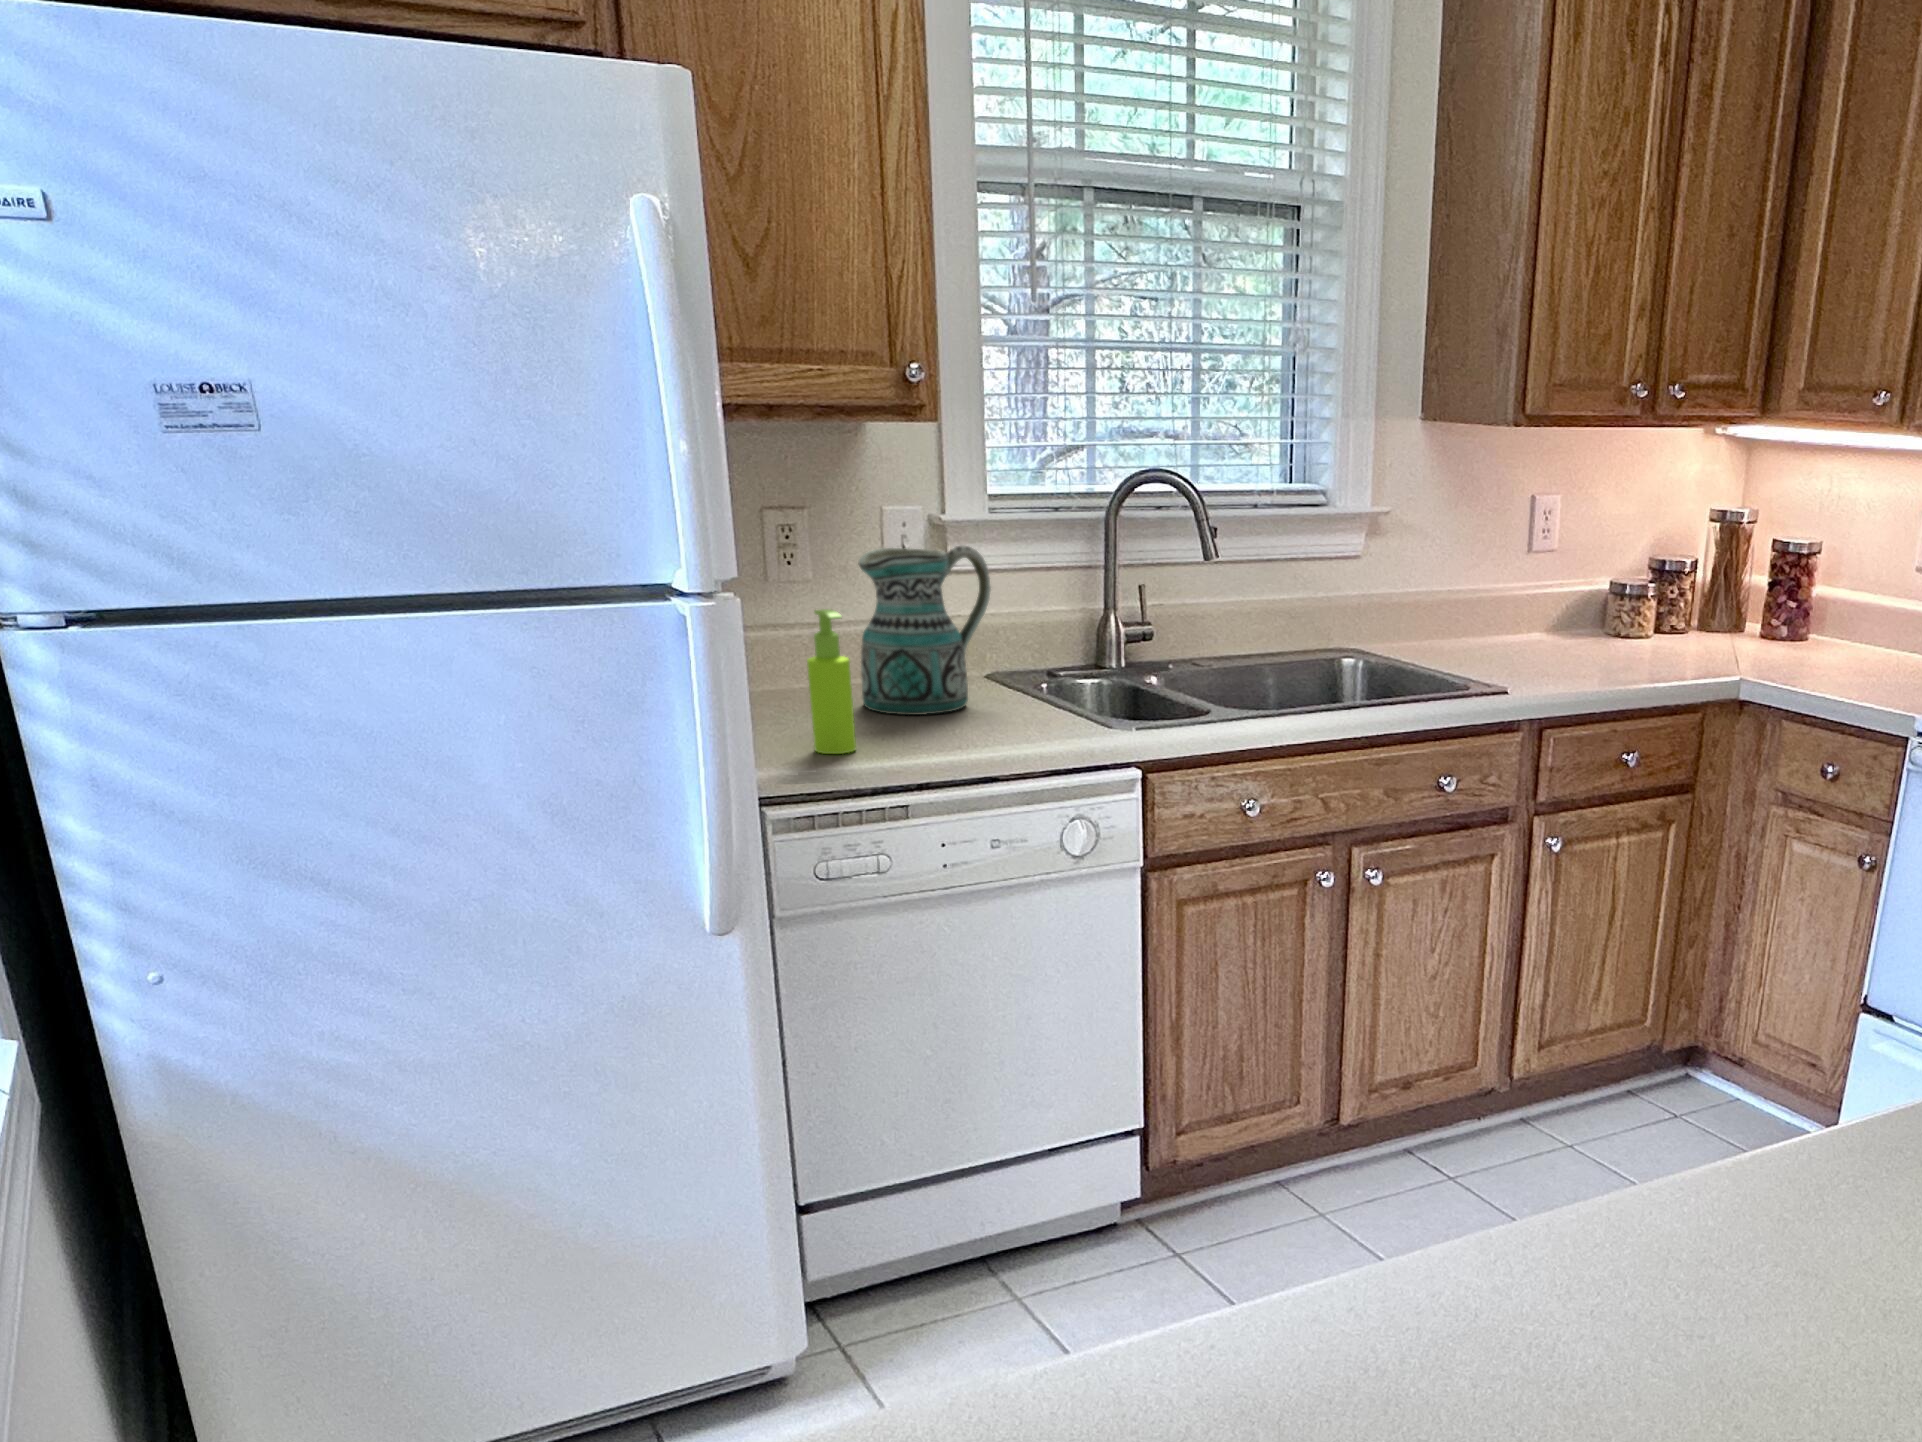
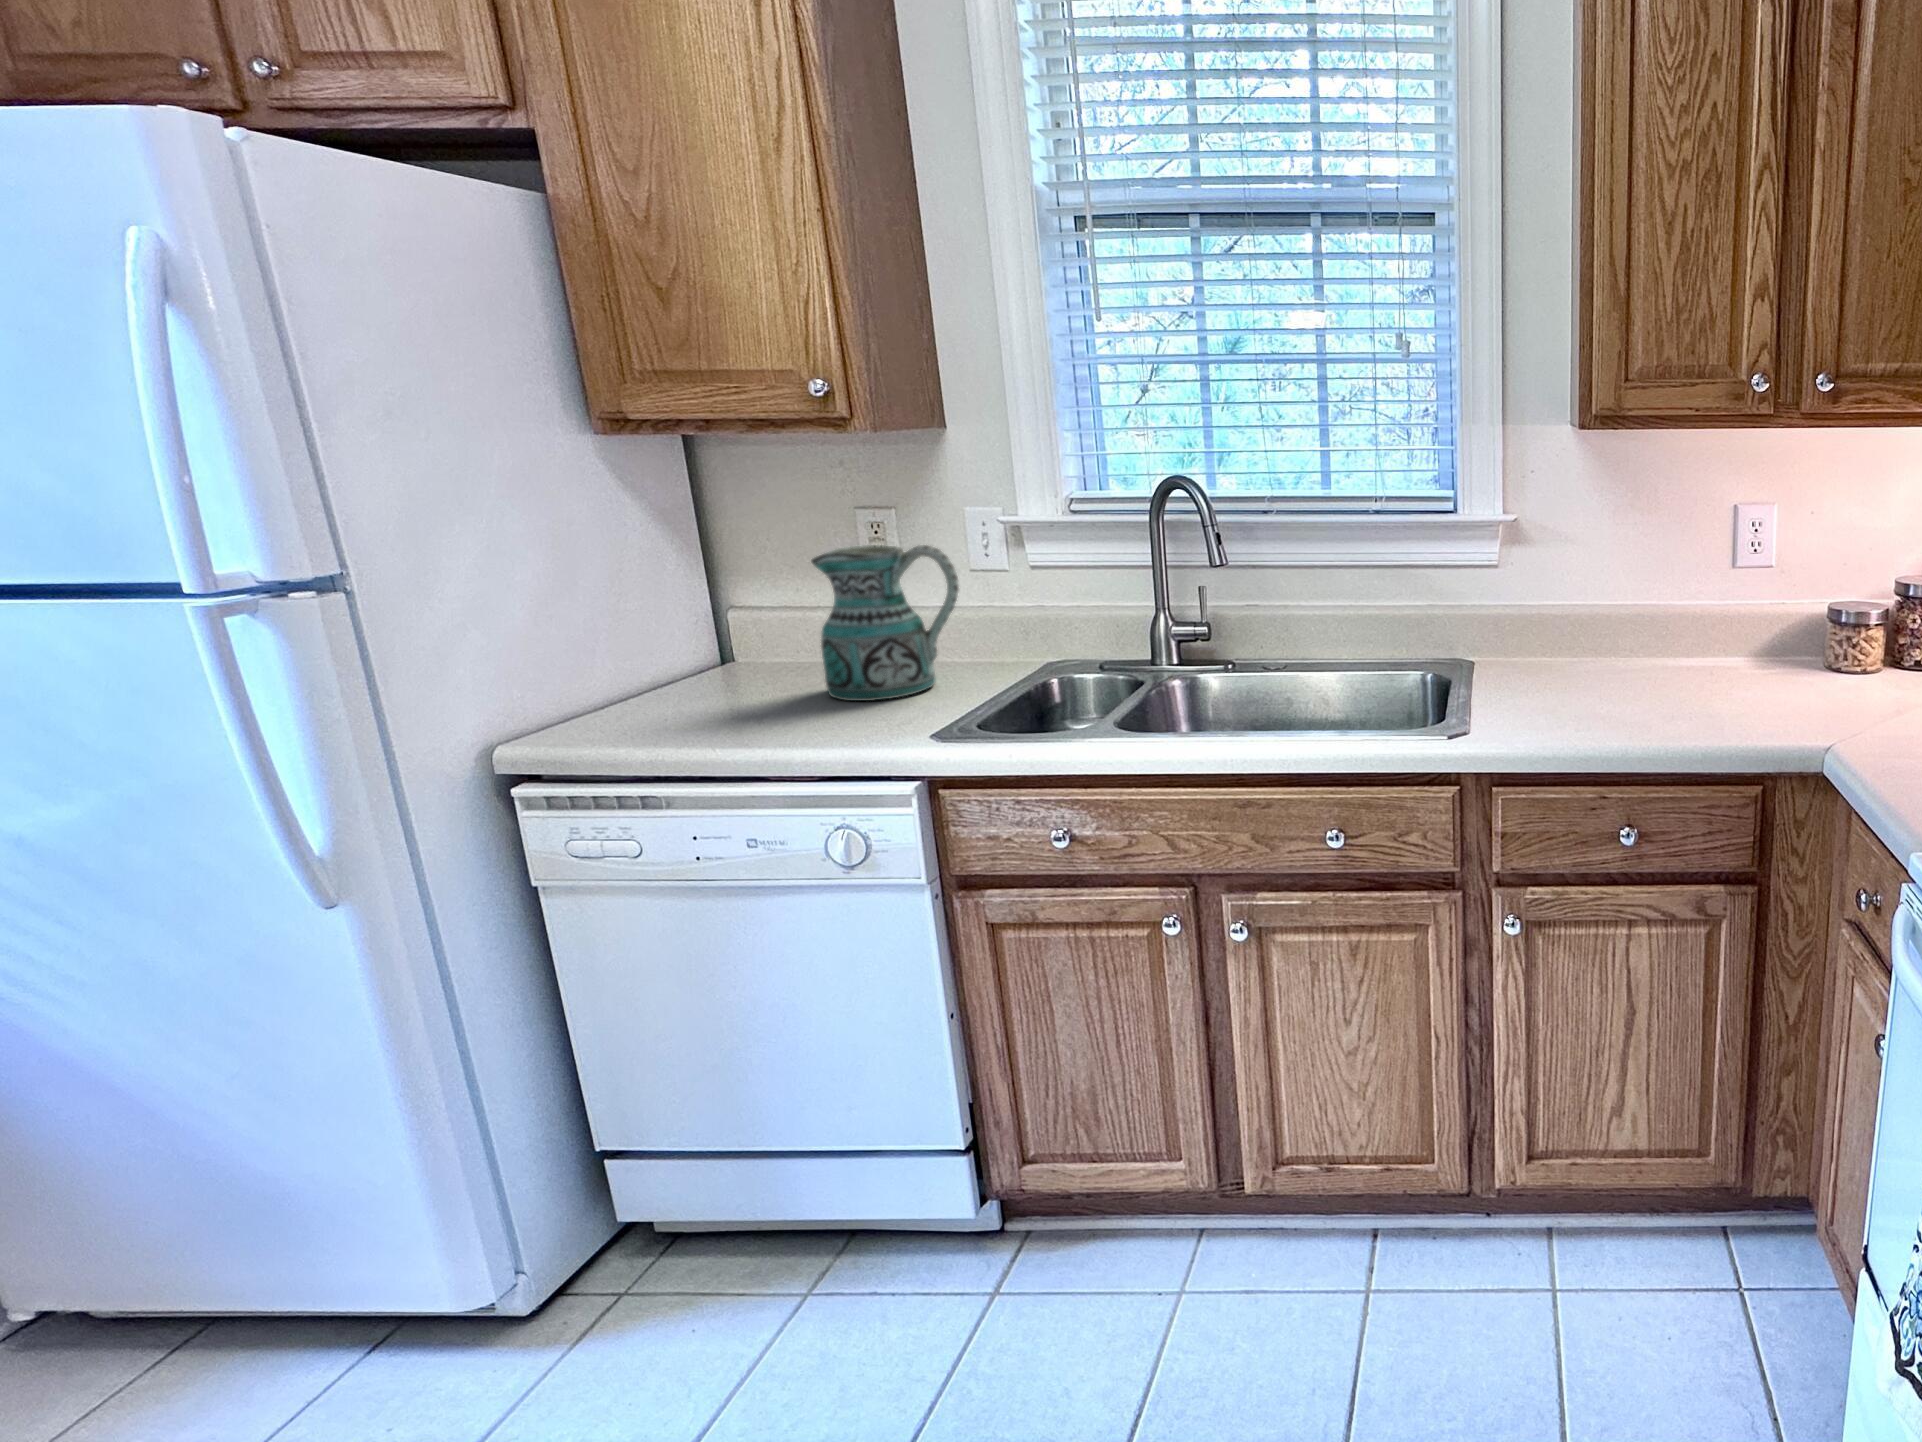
soap dispenser: present [807,609,856,754] -> none [597,603,669,737]

